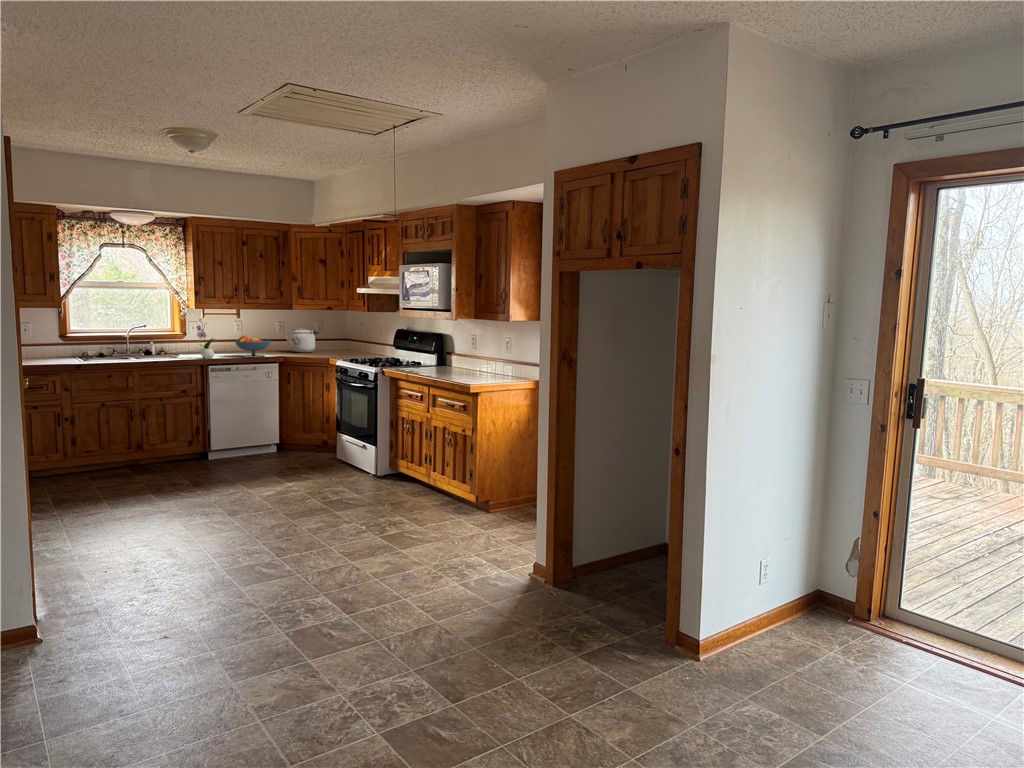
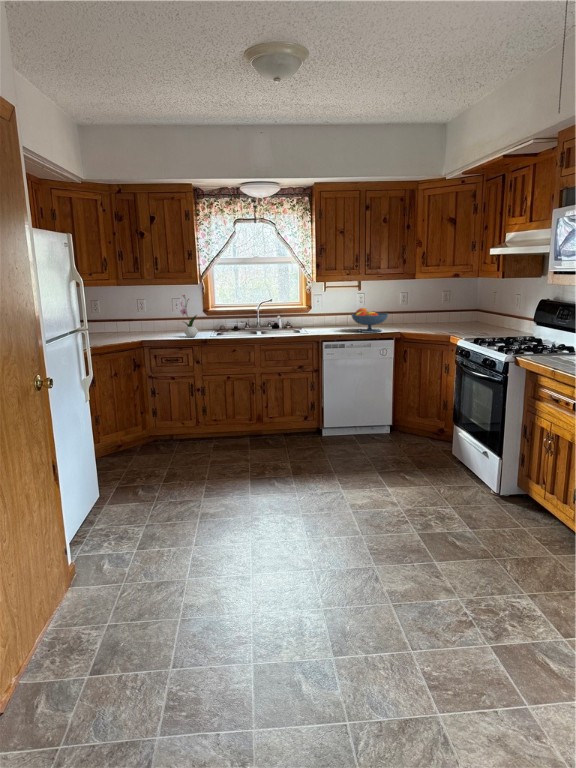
flower arrangement: present [196,319,214,359] -> present [180,295,198,337]
kettle: present [286,328,319,353] -> none [409,298,445,326]

